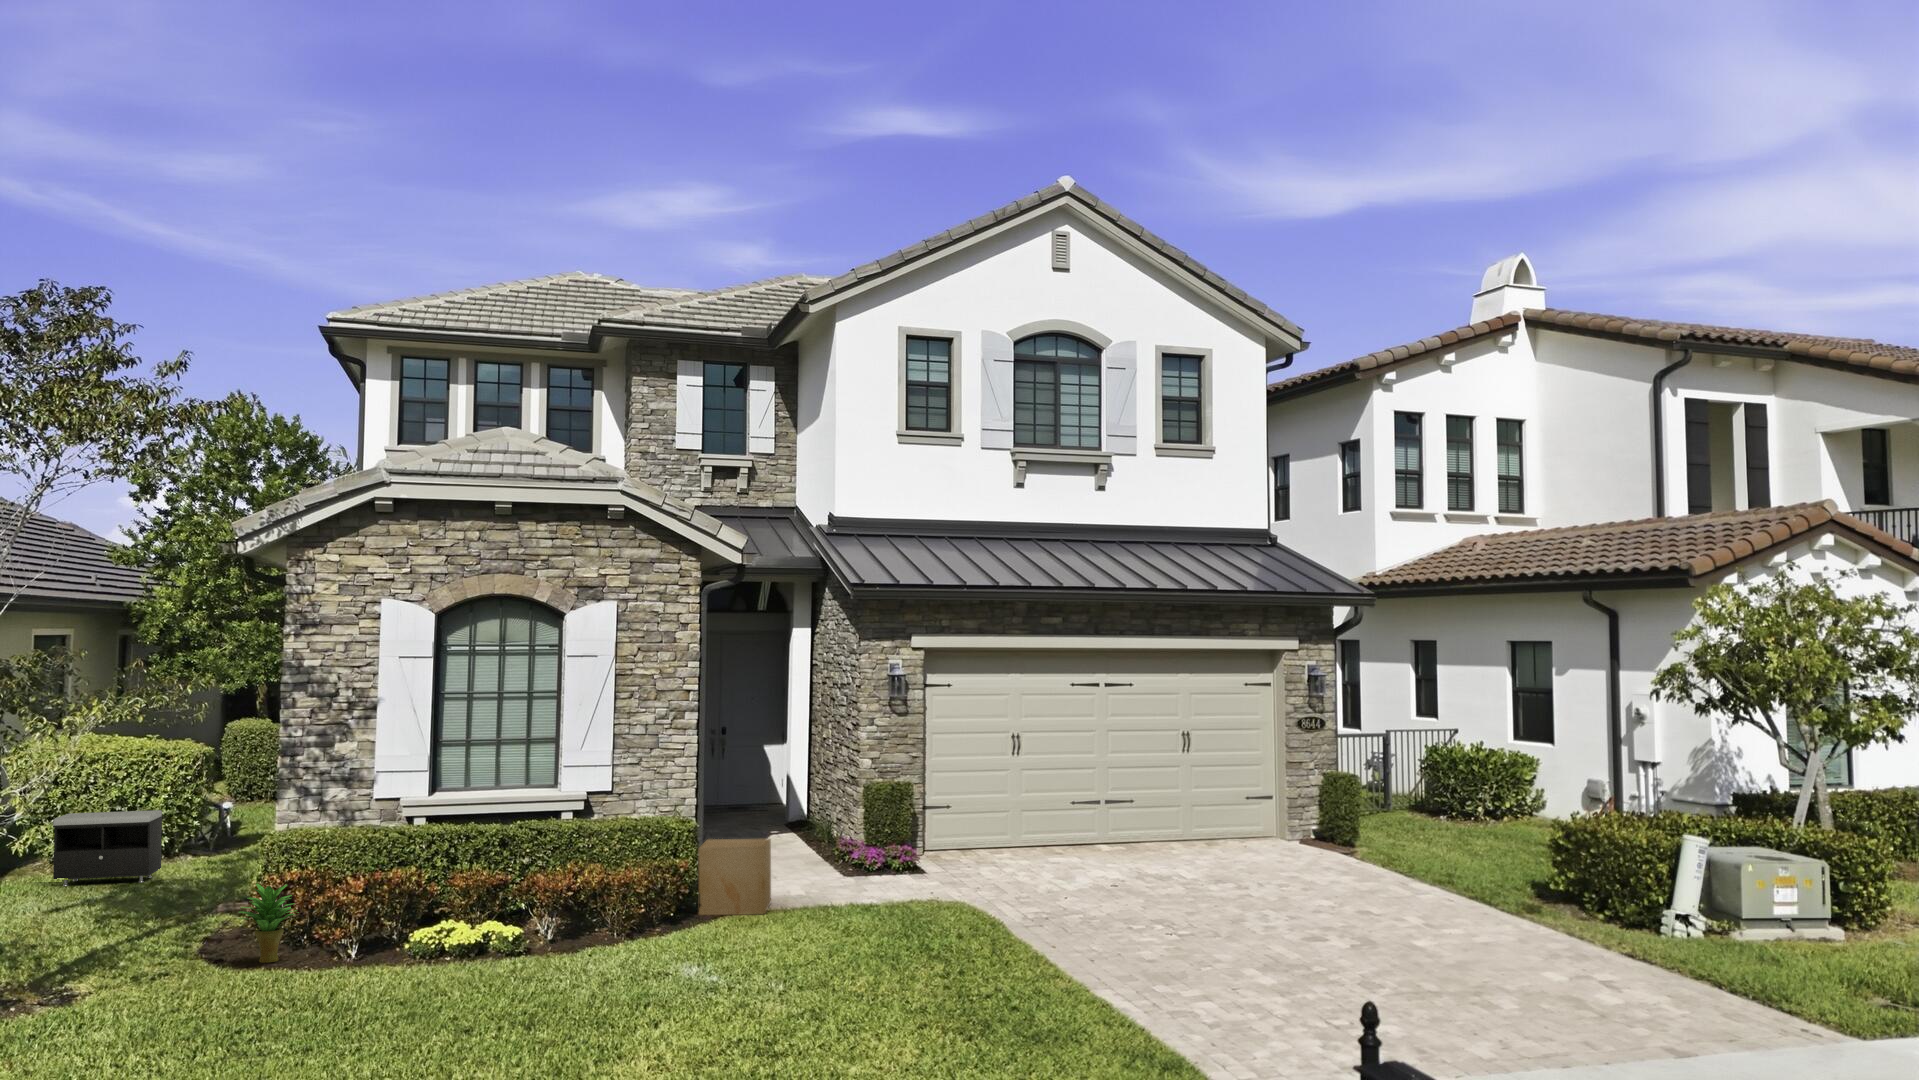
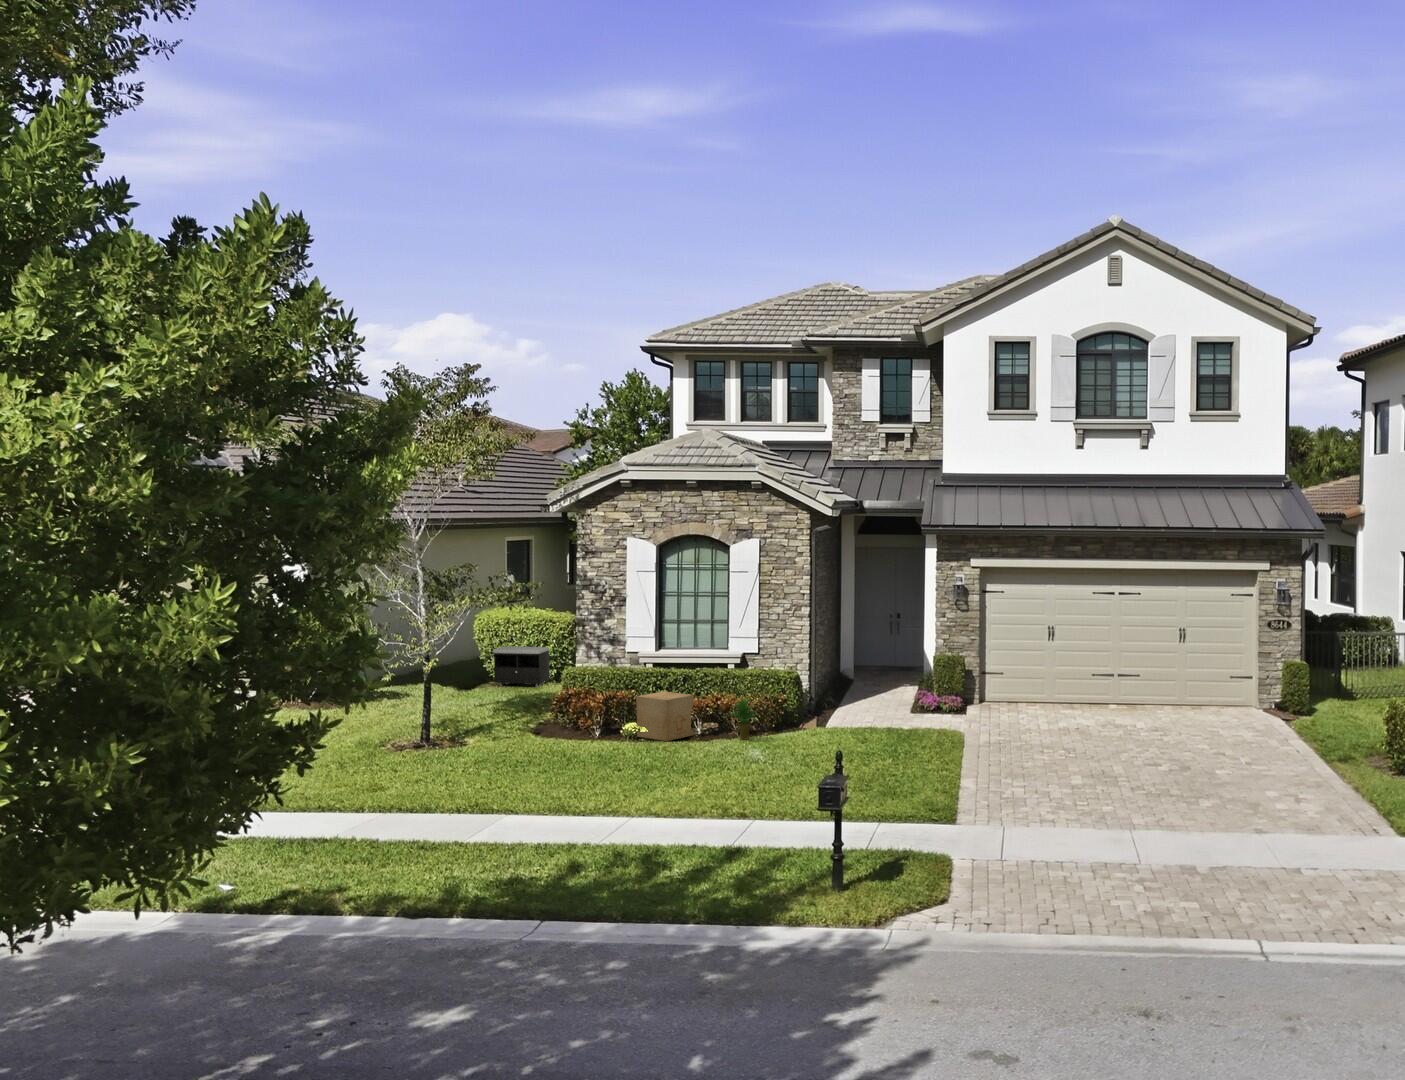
cardboard box: present [698,839,771,915] -> present [636,691,694,741]
potted plant: present [238,884,297,963] -> present [733,699,754,740]

